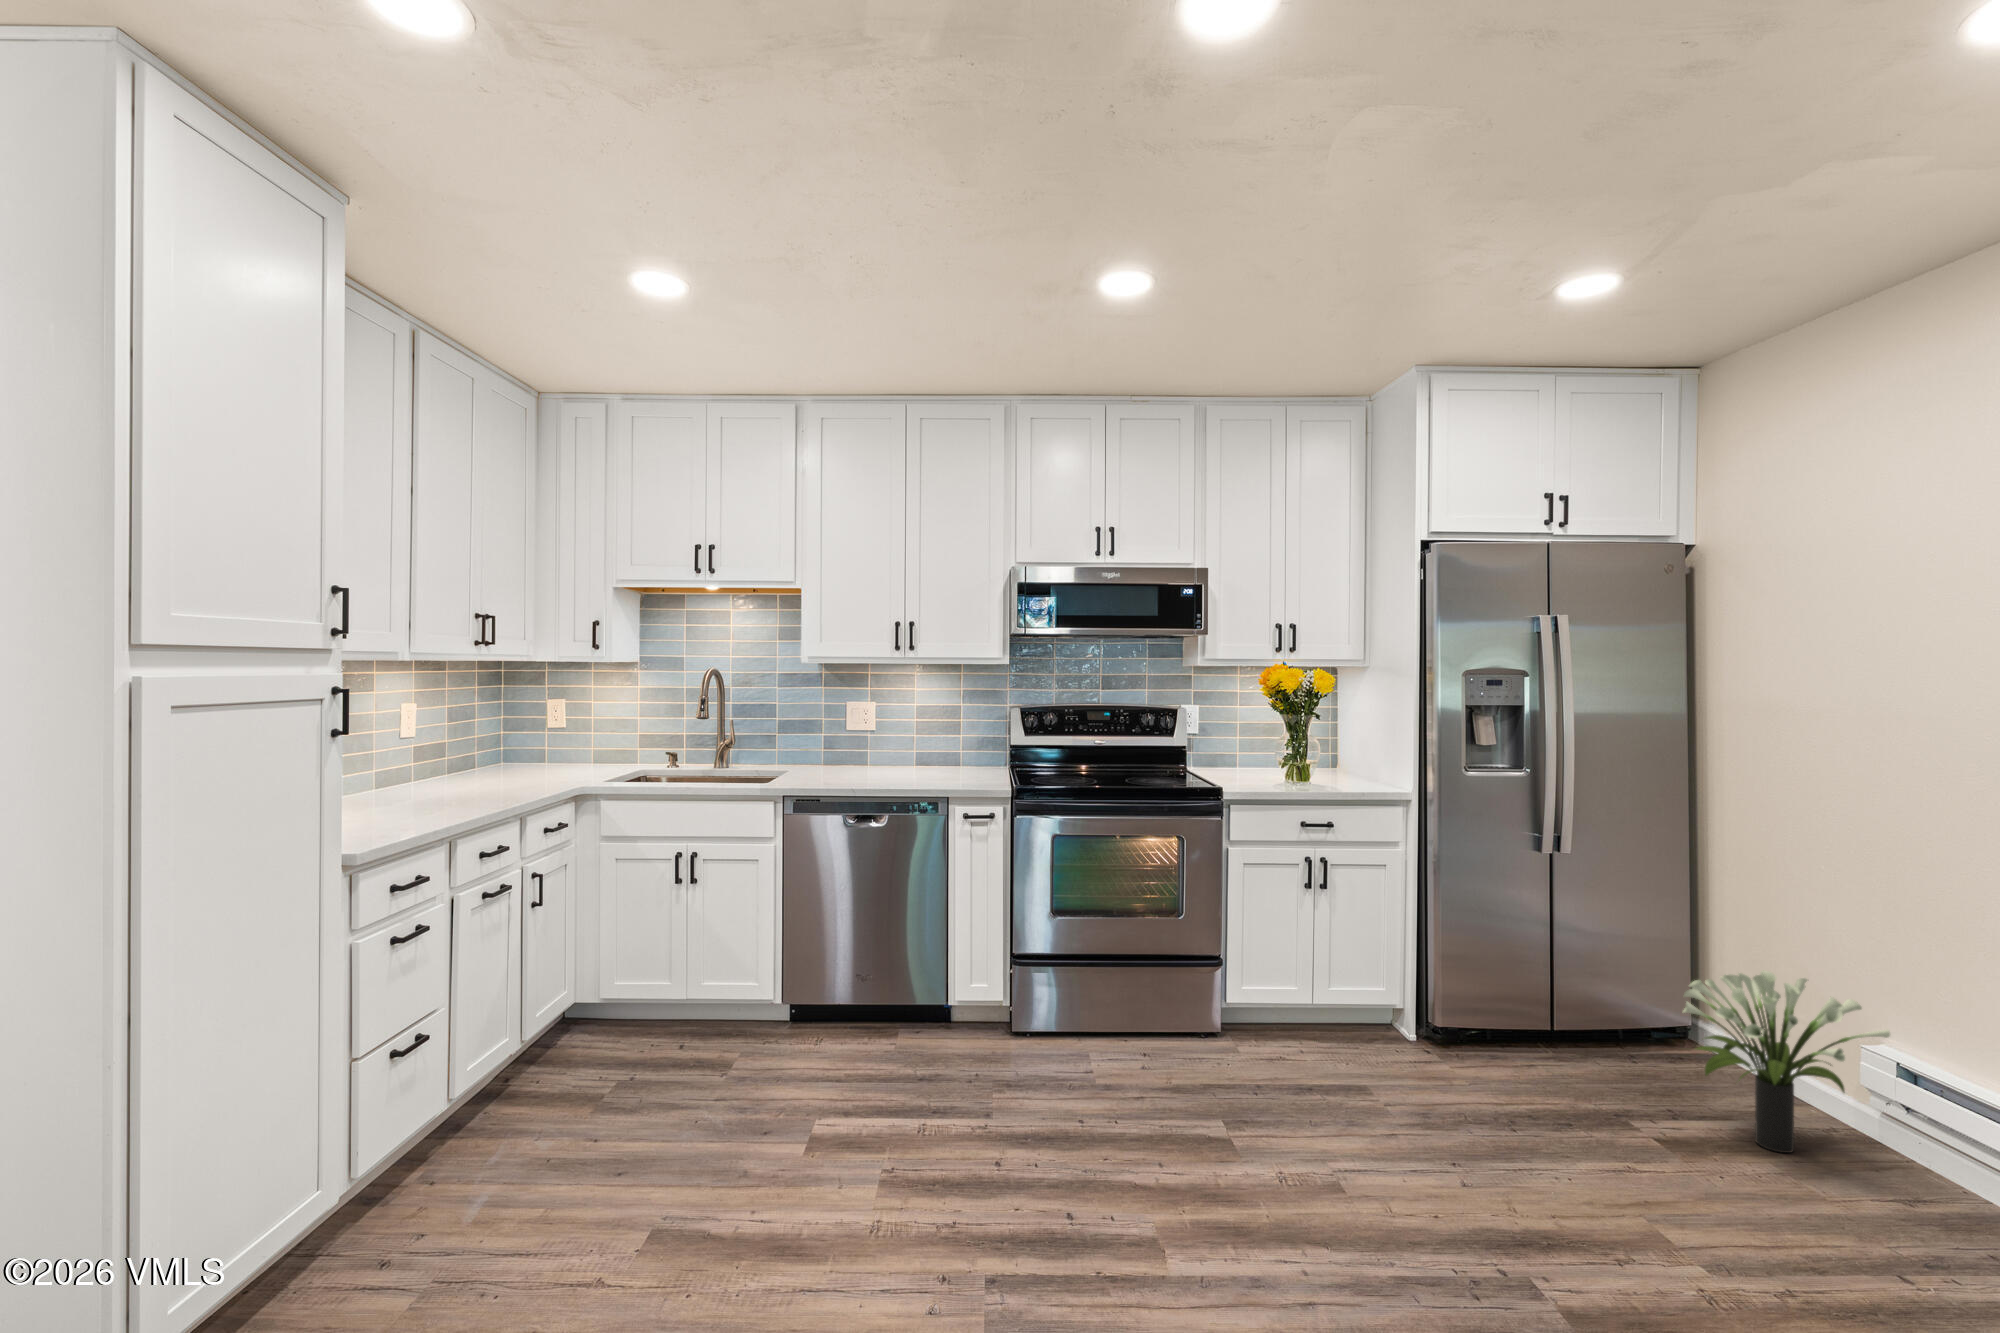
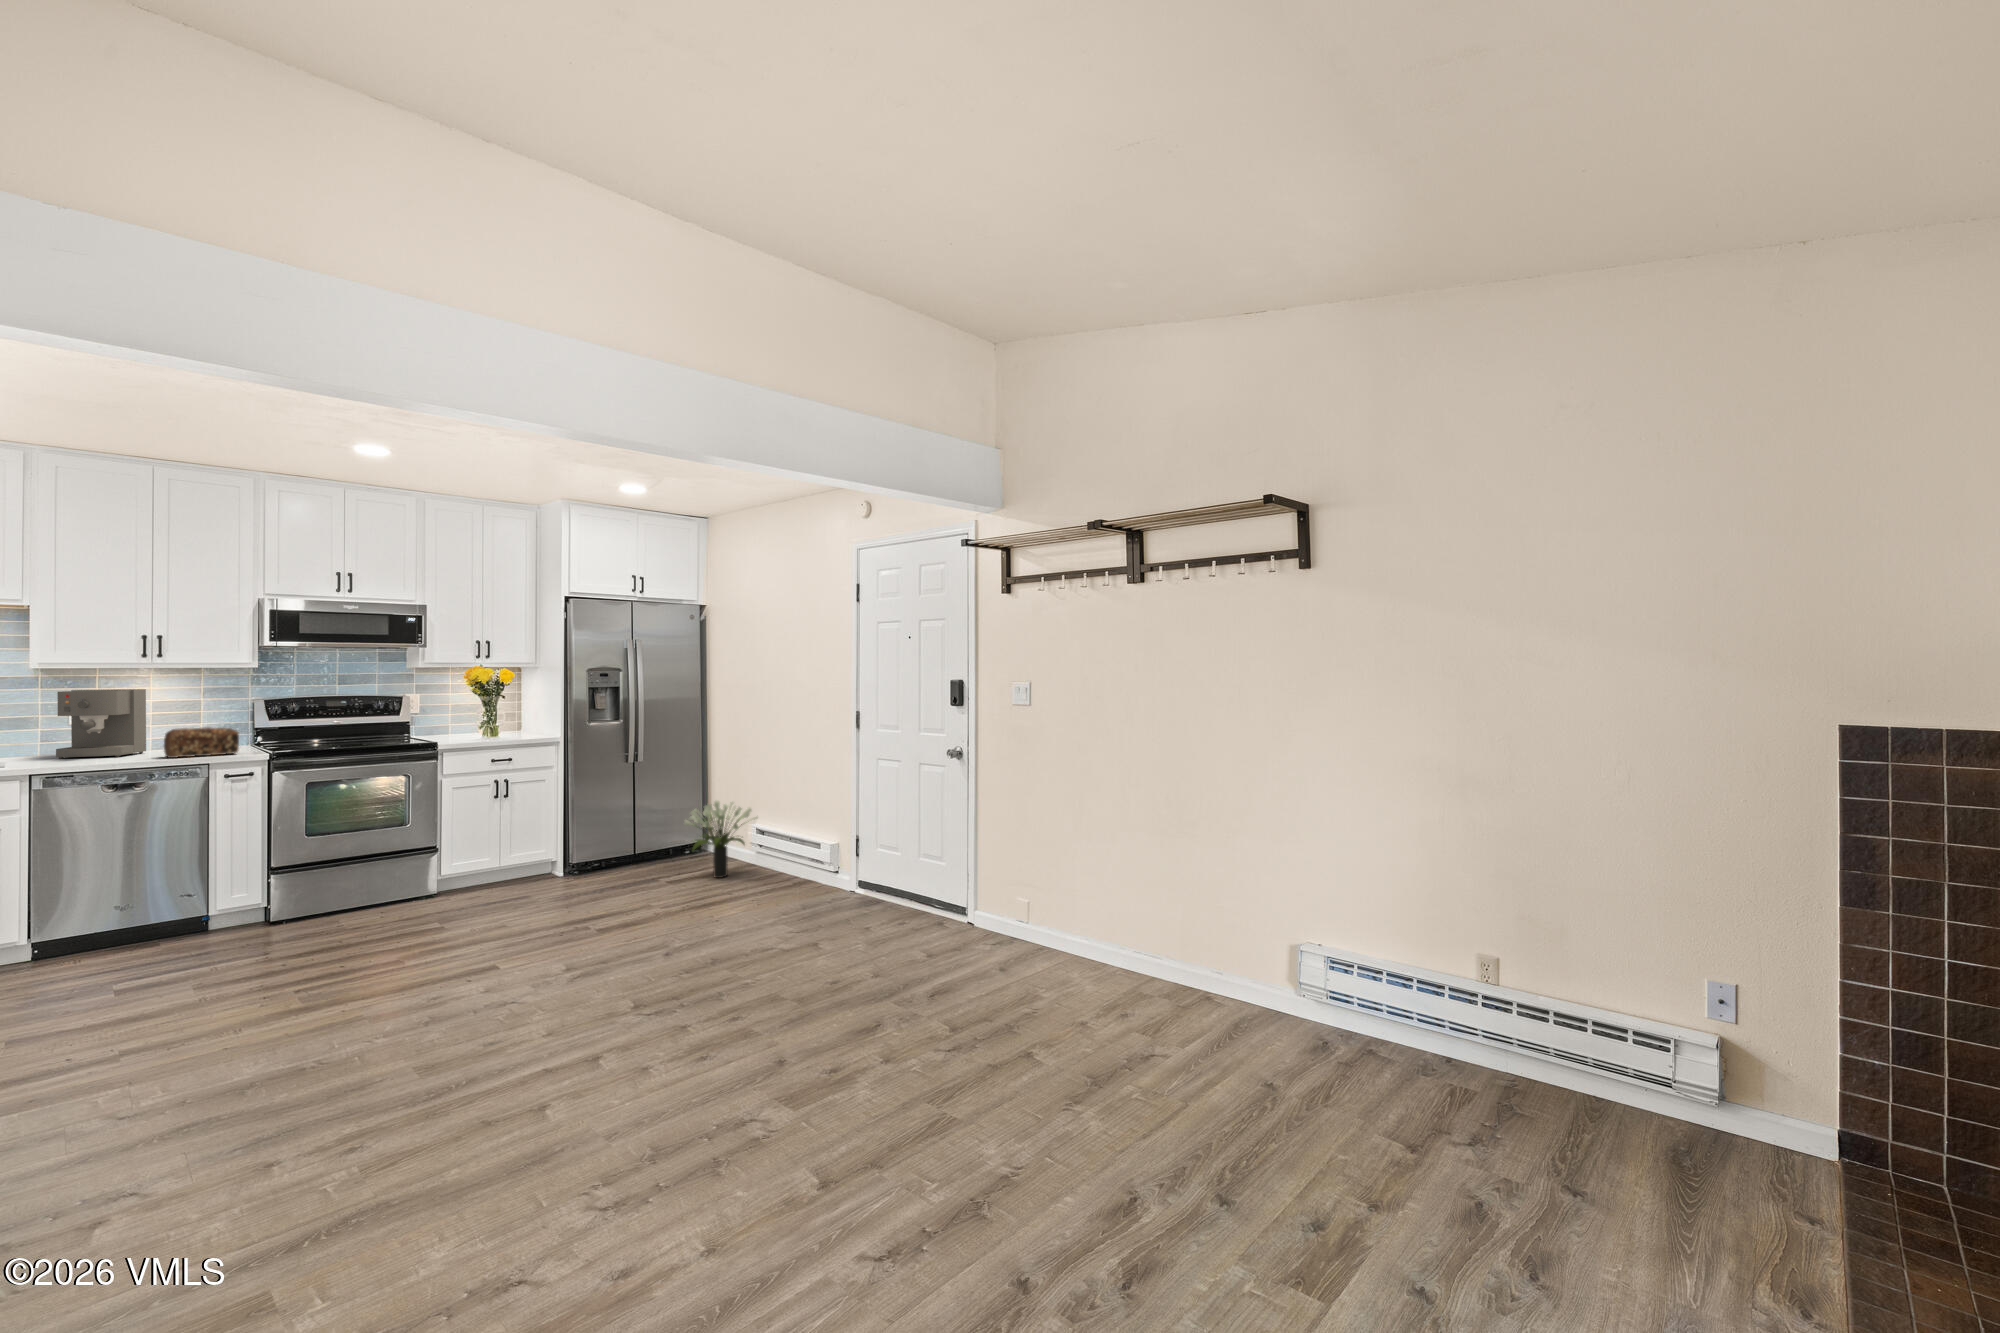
coffee maker: none [822,690,904,777] -> present [56,689,146,759]
bread loaf: none [908,746,981,786] -> present [164,727,239,758]

